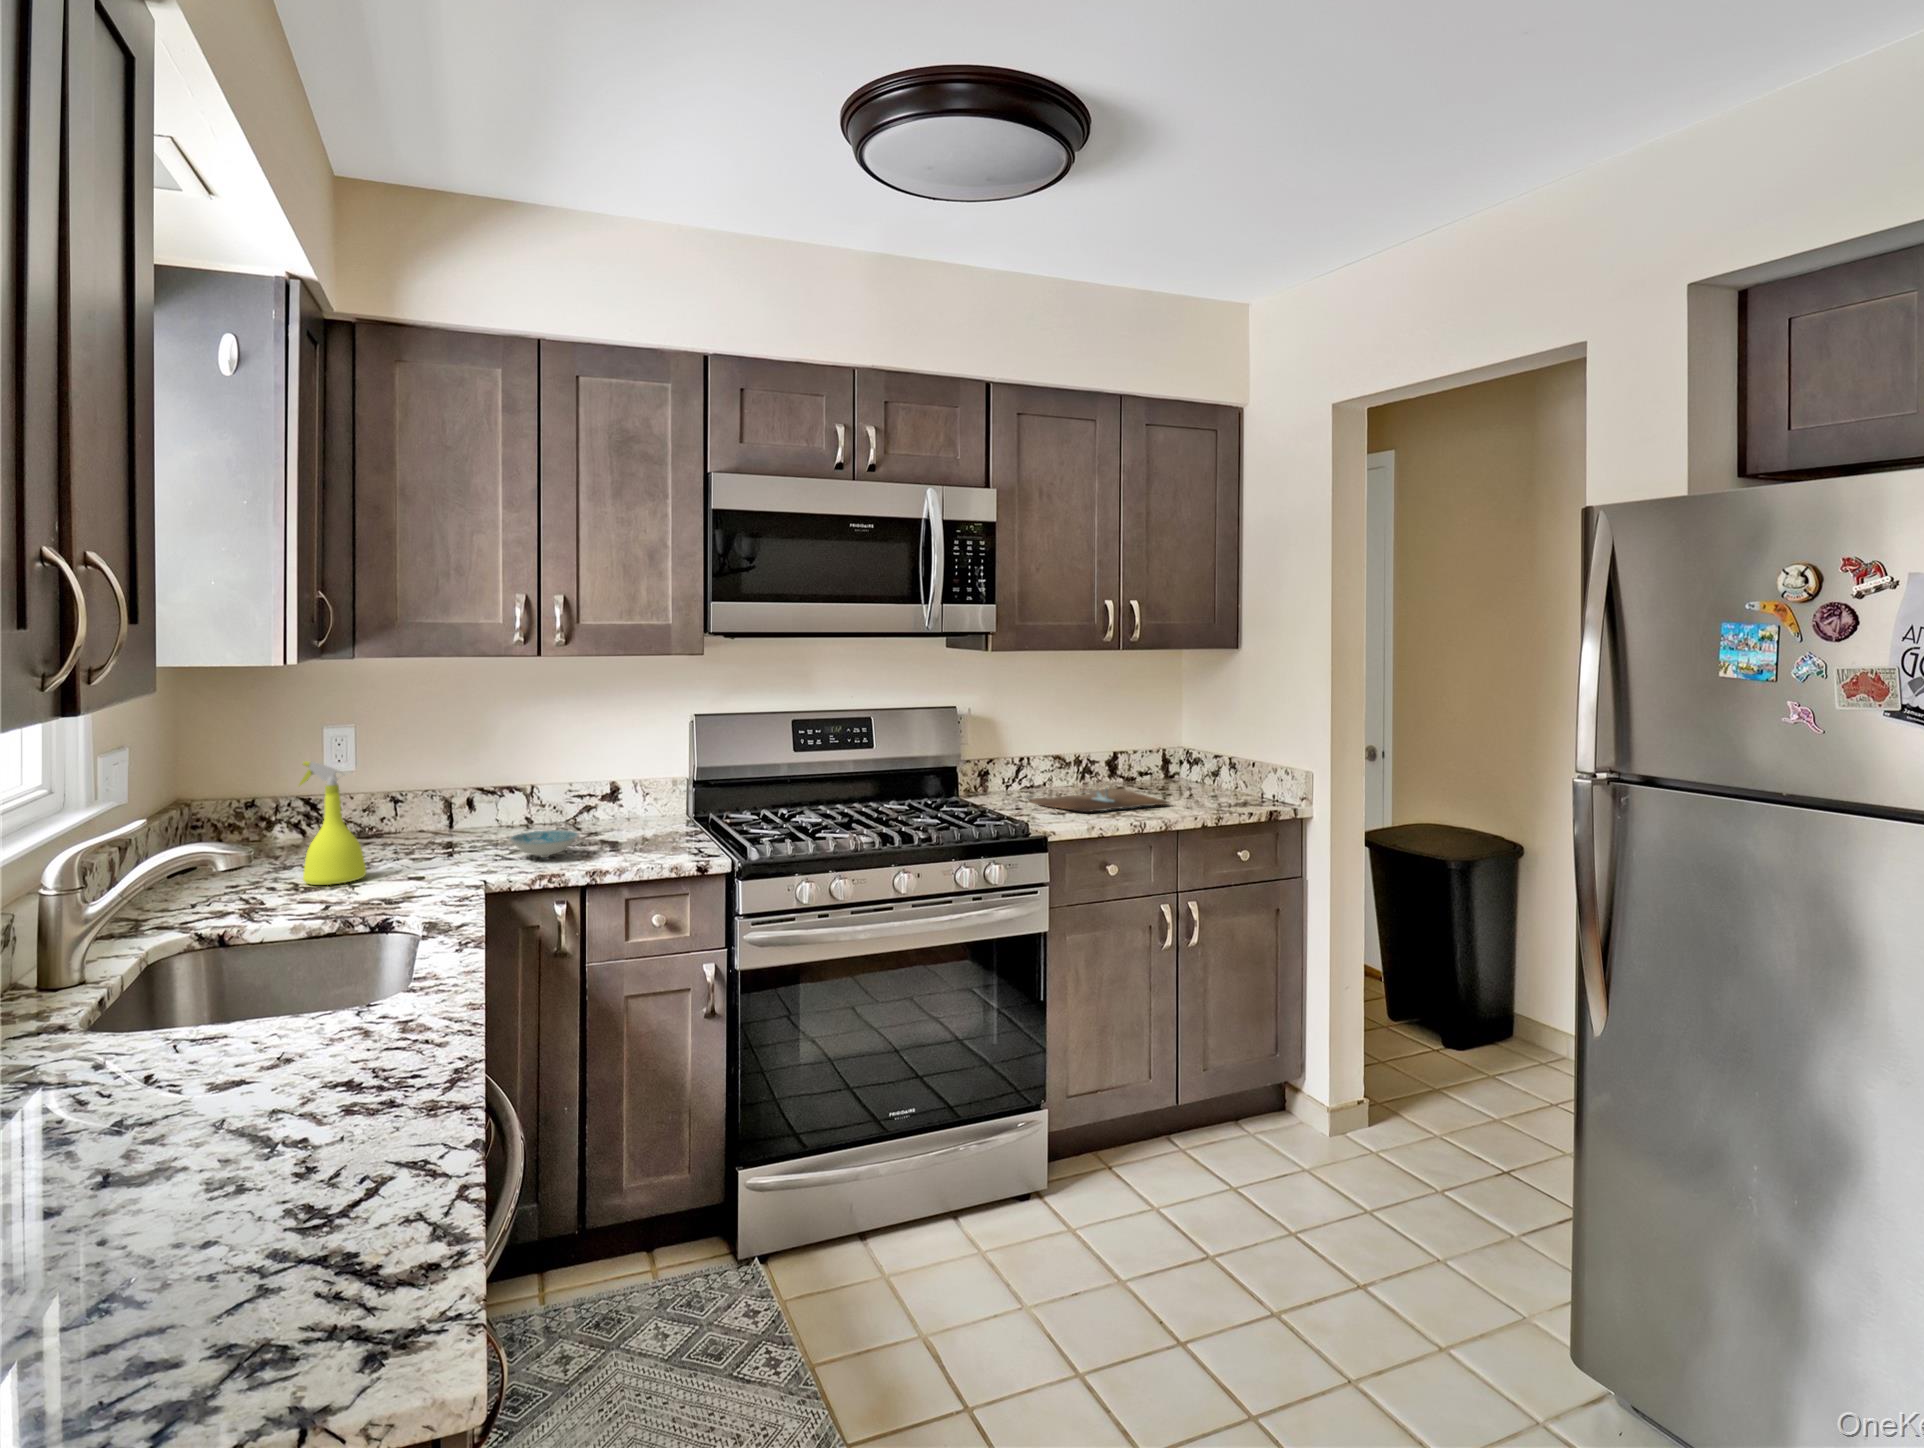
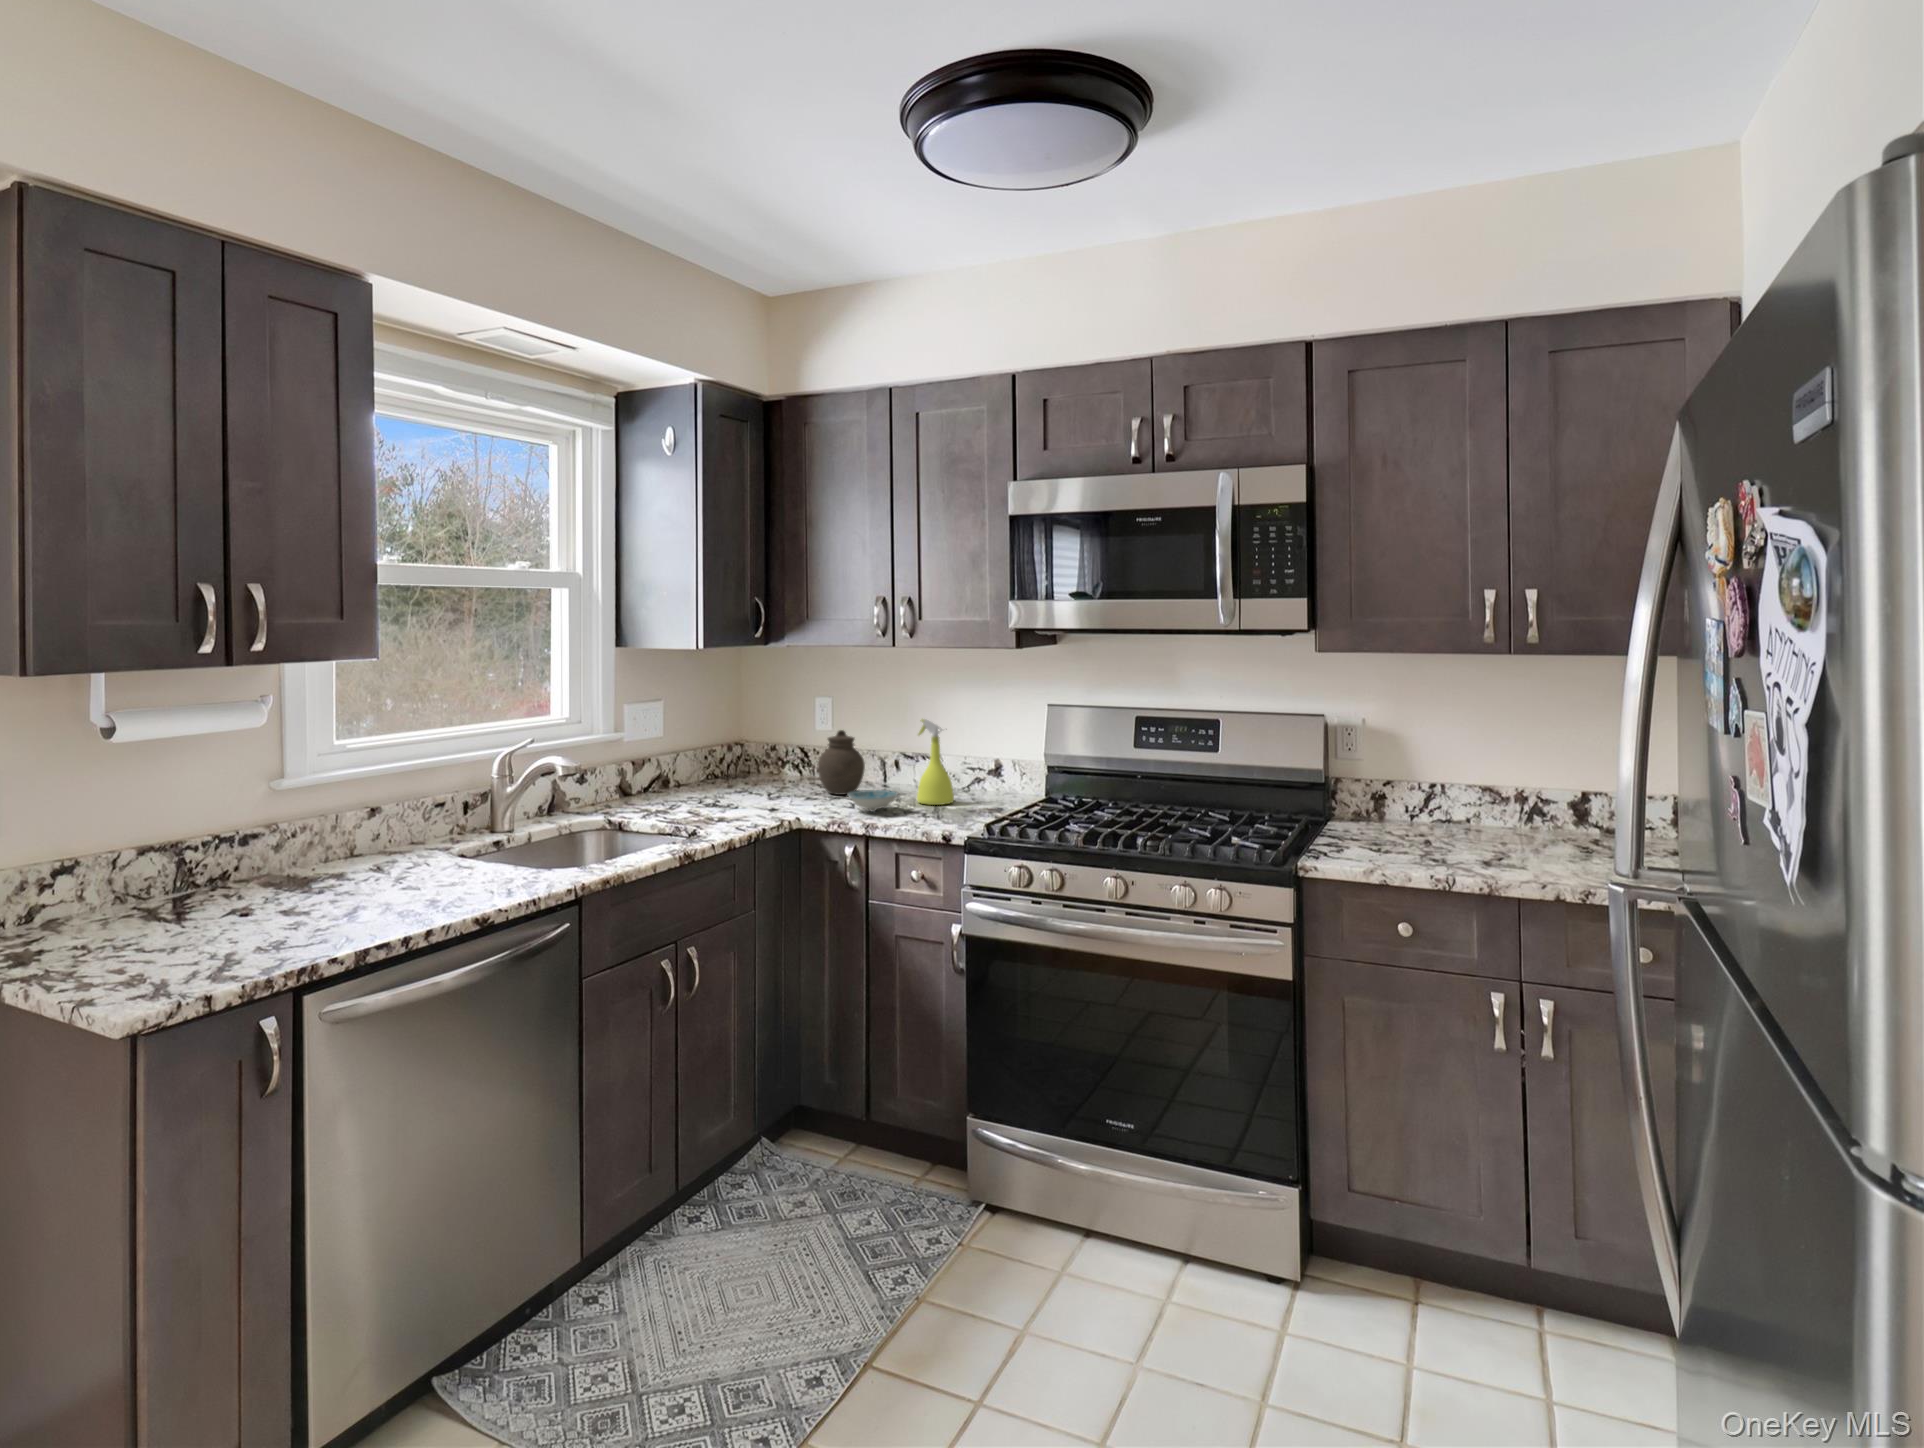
spray bottle: present [299,761,366,885] -> present [917,719,954,805]
jar: none [390,764,460,850] -> present [818,730,865,795]
cutting board: present [1025,788,1170,812] -> none [1389,828,1571,865]

